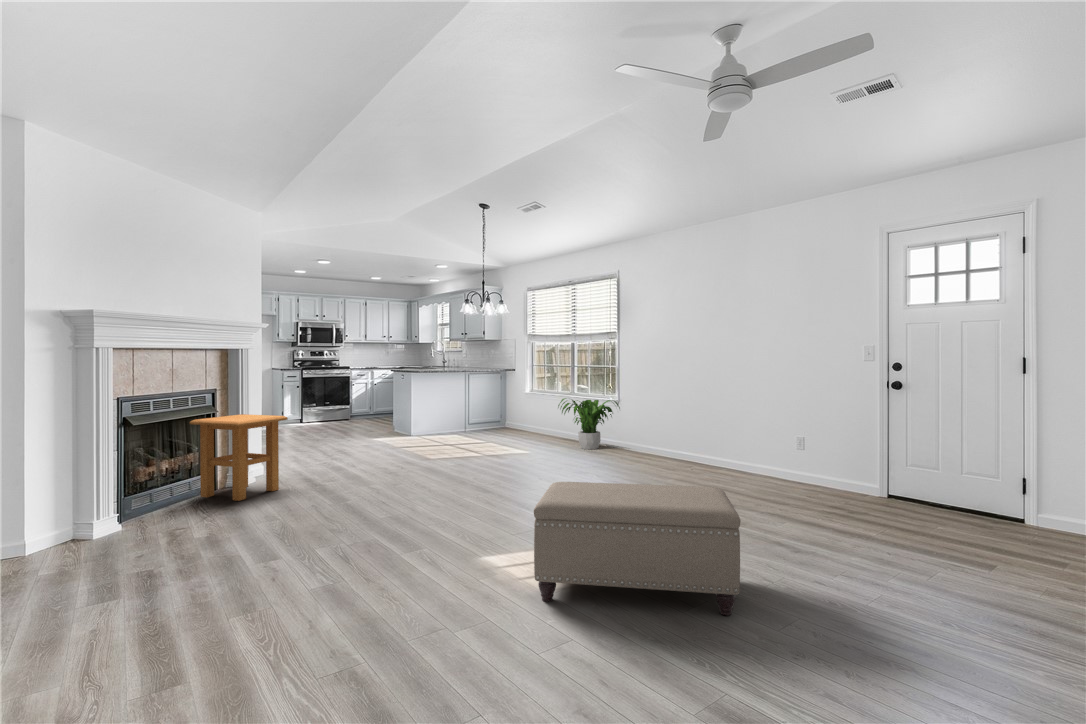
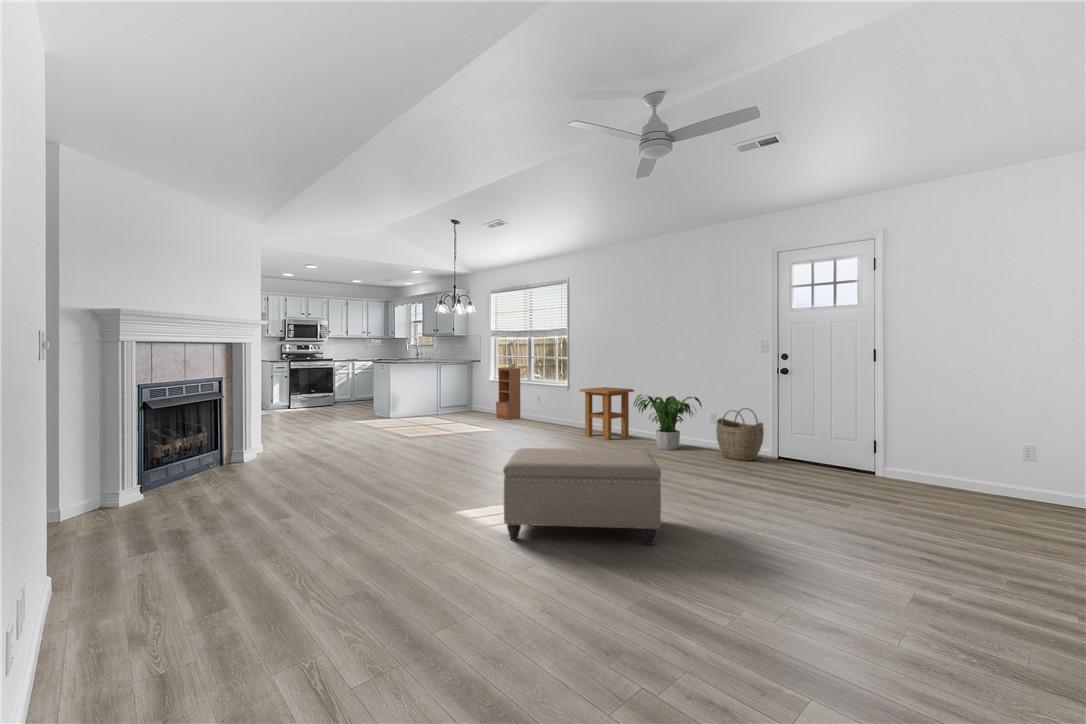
bookcase: none [533,378,562,439] -> present [496,368,521,420]
potted plant: present [558,398,620,449] -> present [634,395,702,450]
side table: present [190,414,288,501] -> present [580,387,634,440]
woven basket: none [806,431,869,499] -> present [716,408,764,461]

